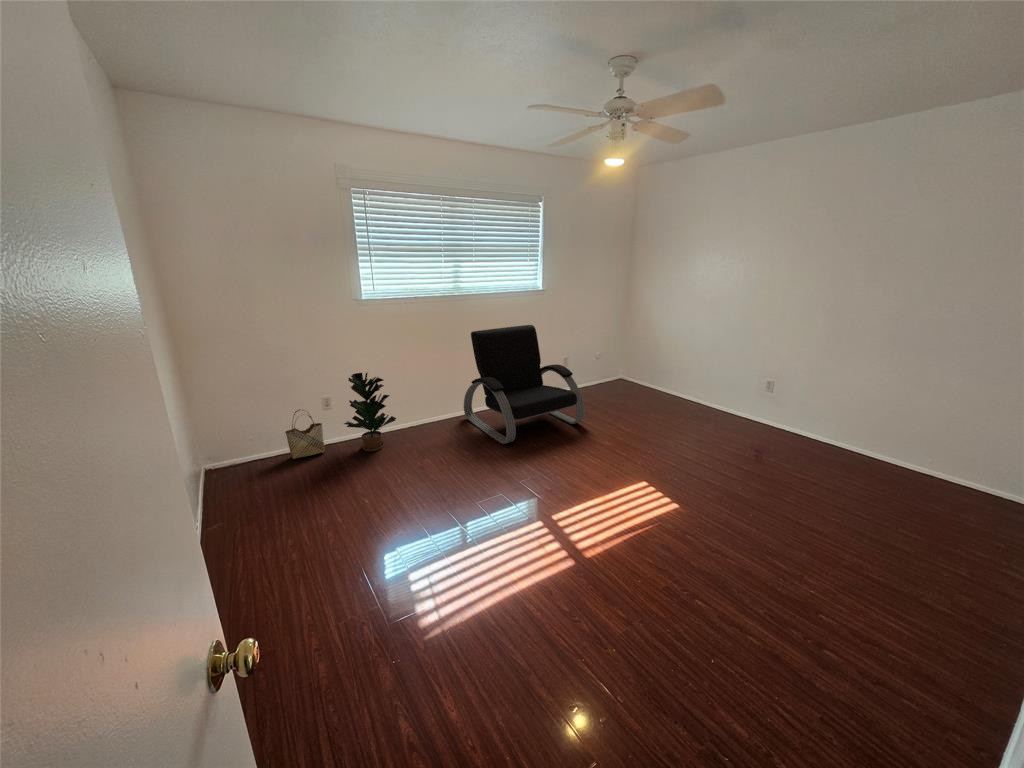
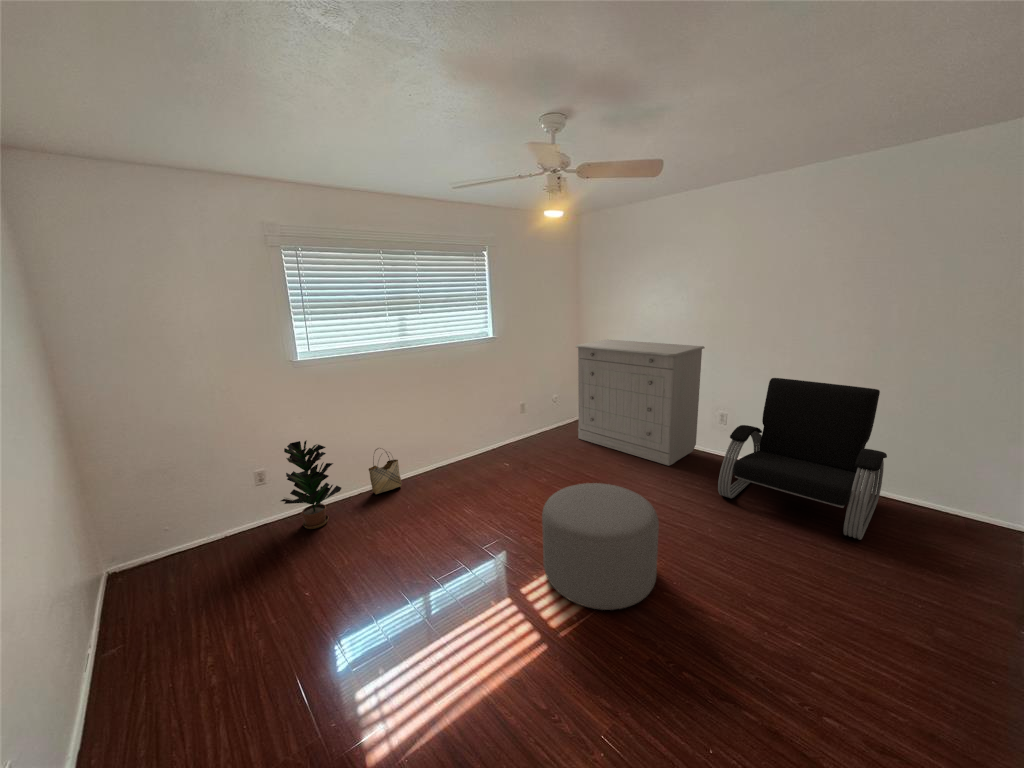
dresser: none [620,299,760,428] -> present [575,339,705,466]
armchair: present [464,325,585,444] -> present [718,378,887,540]
woven basket: present [285,410,325,459] -> present [369,448,402,494]
ottoman: none [575,430,688,541] -> present [542,483,659,610]

